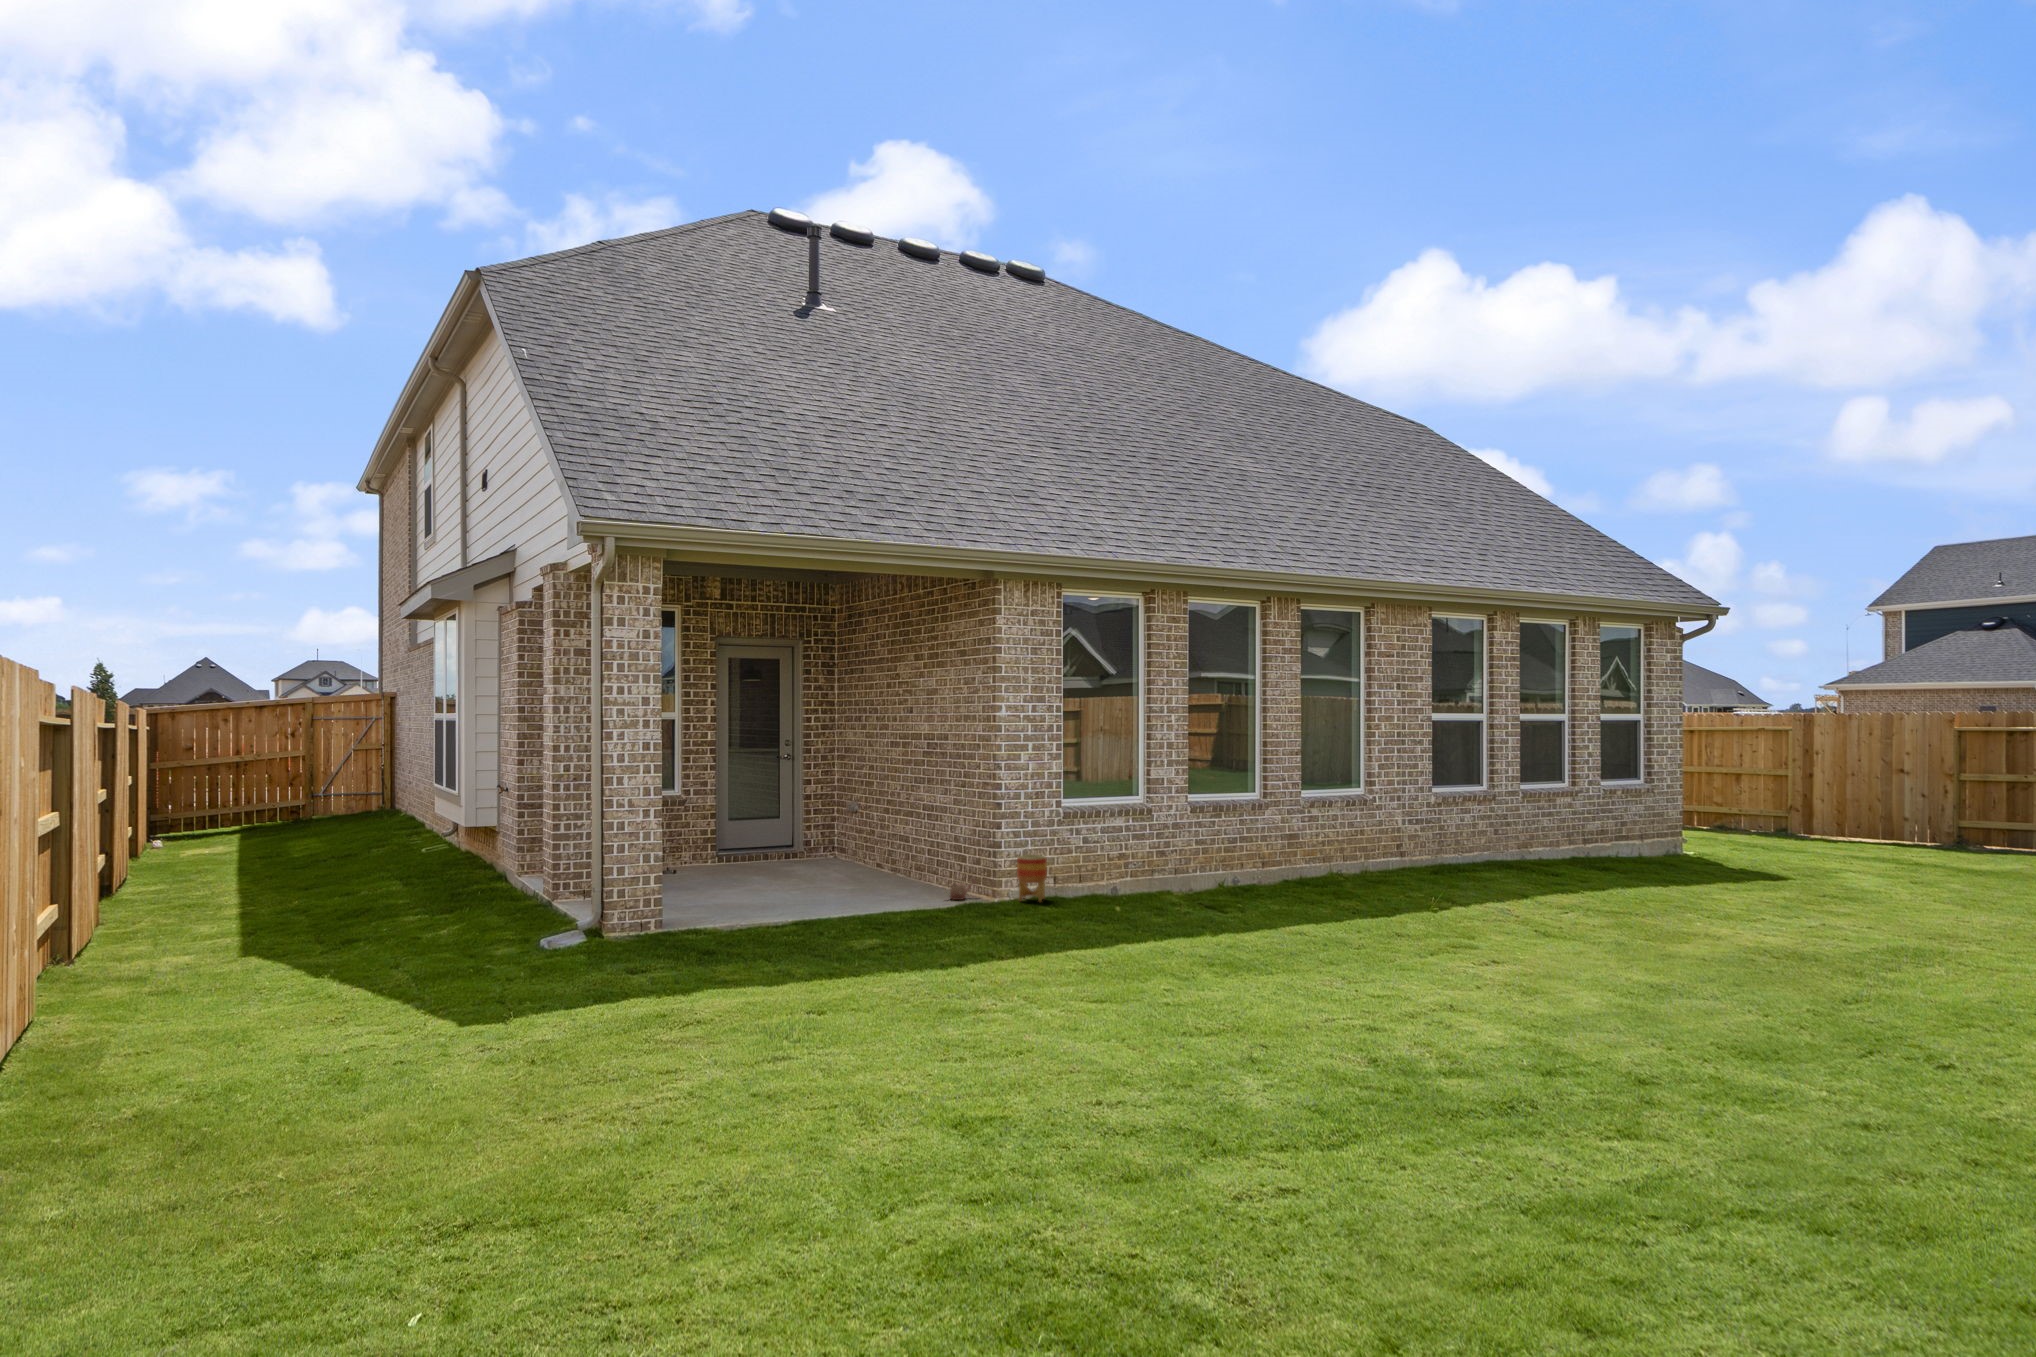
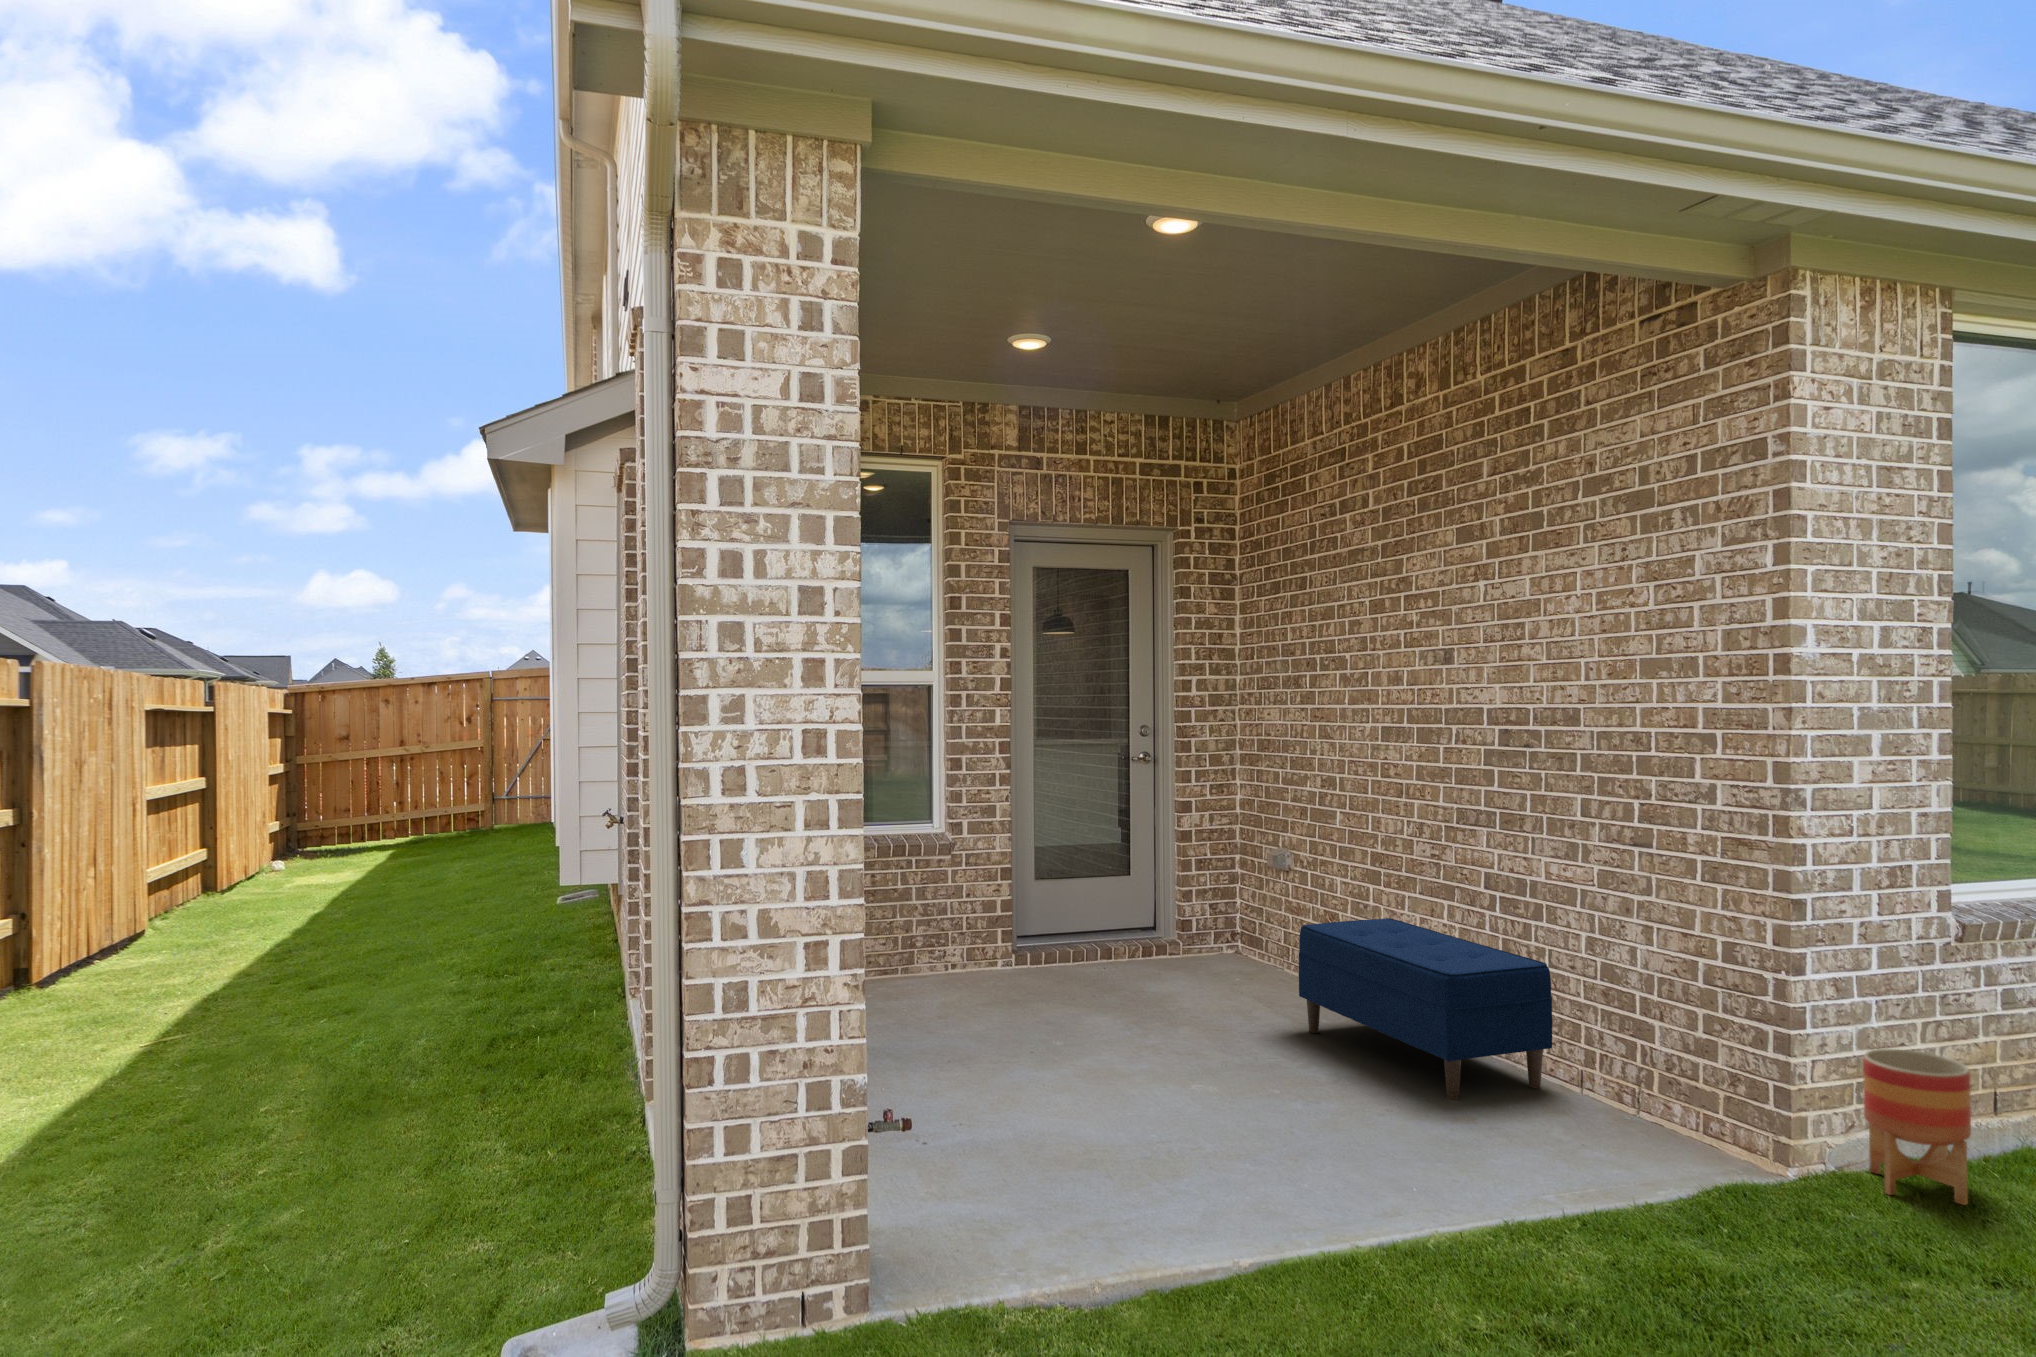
bench: none [847,828,938,891] -> present [1299,918,1553,1100]
watering can: present [945,880,976,900] -> none [1637,1094,1721,1167]

